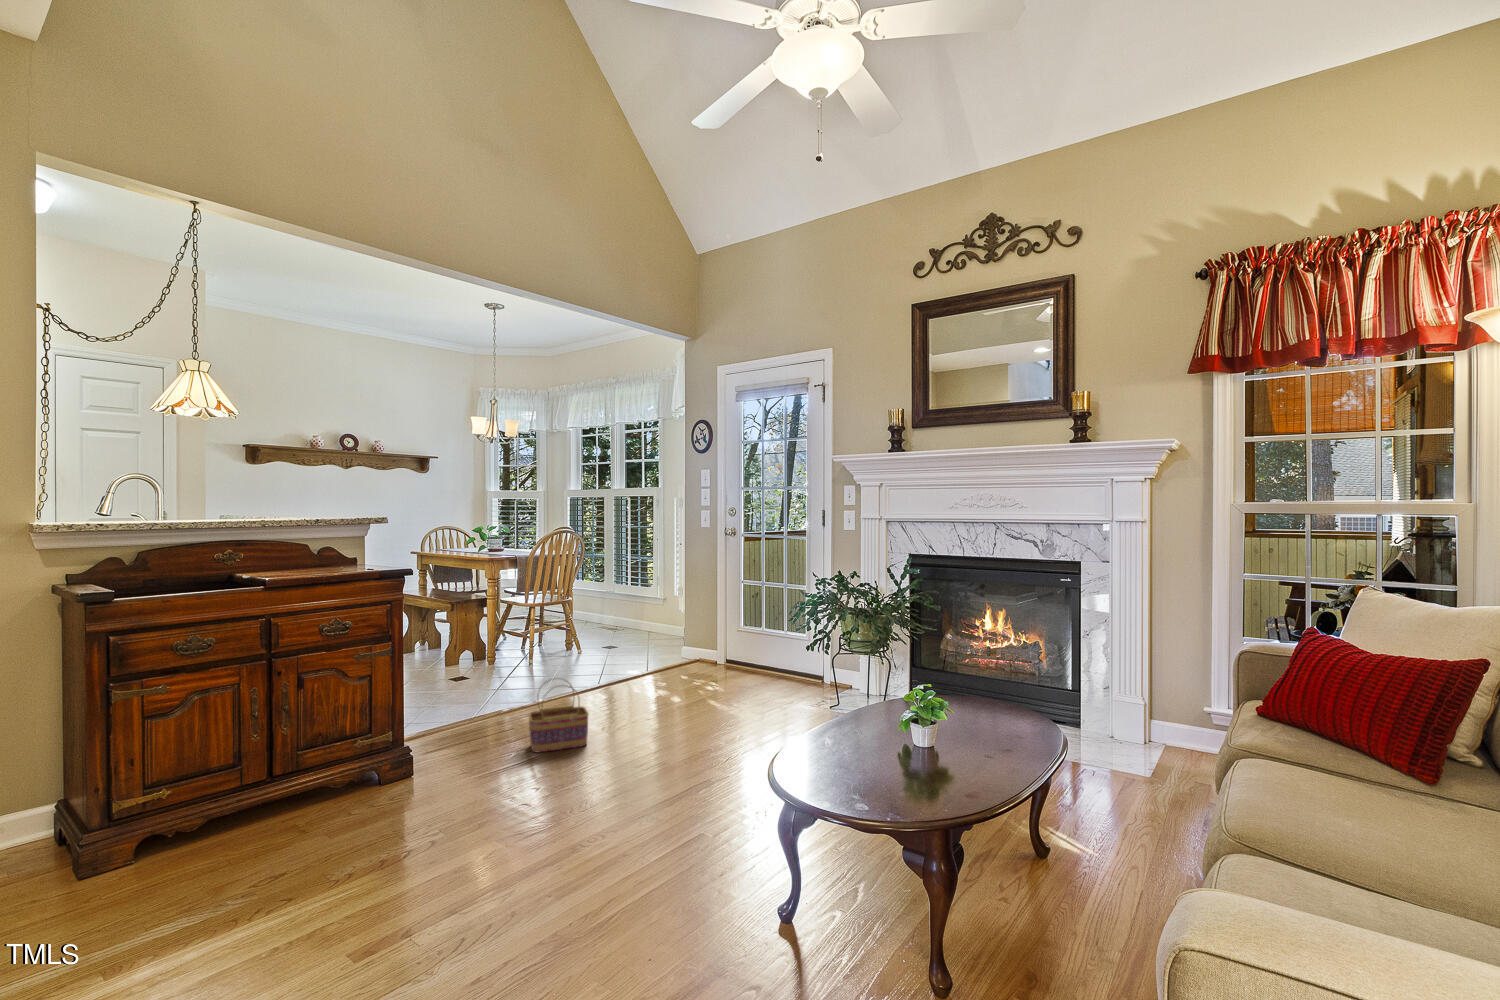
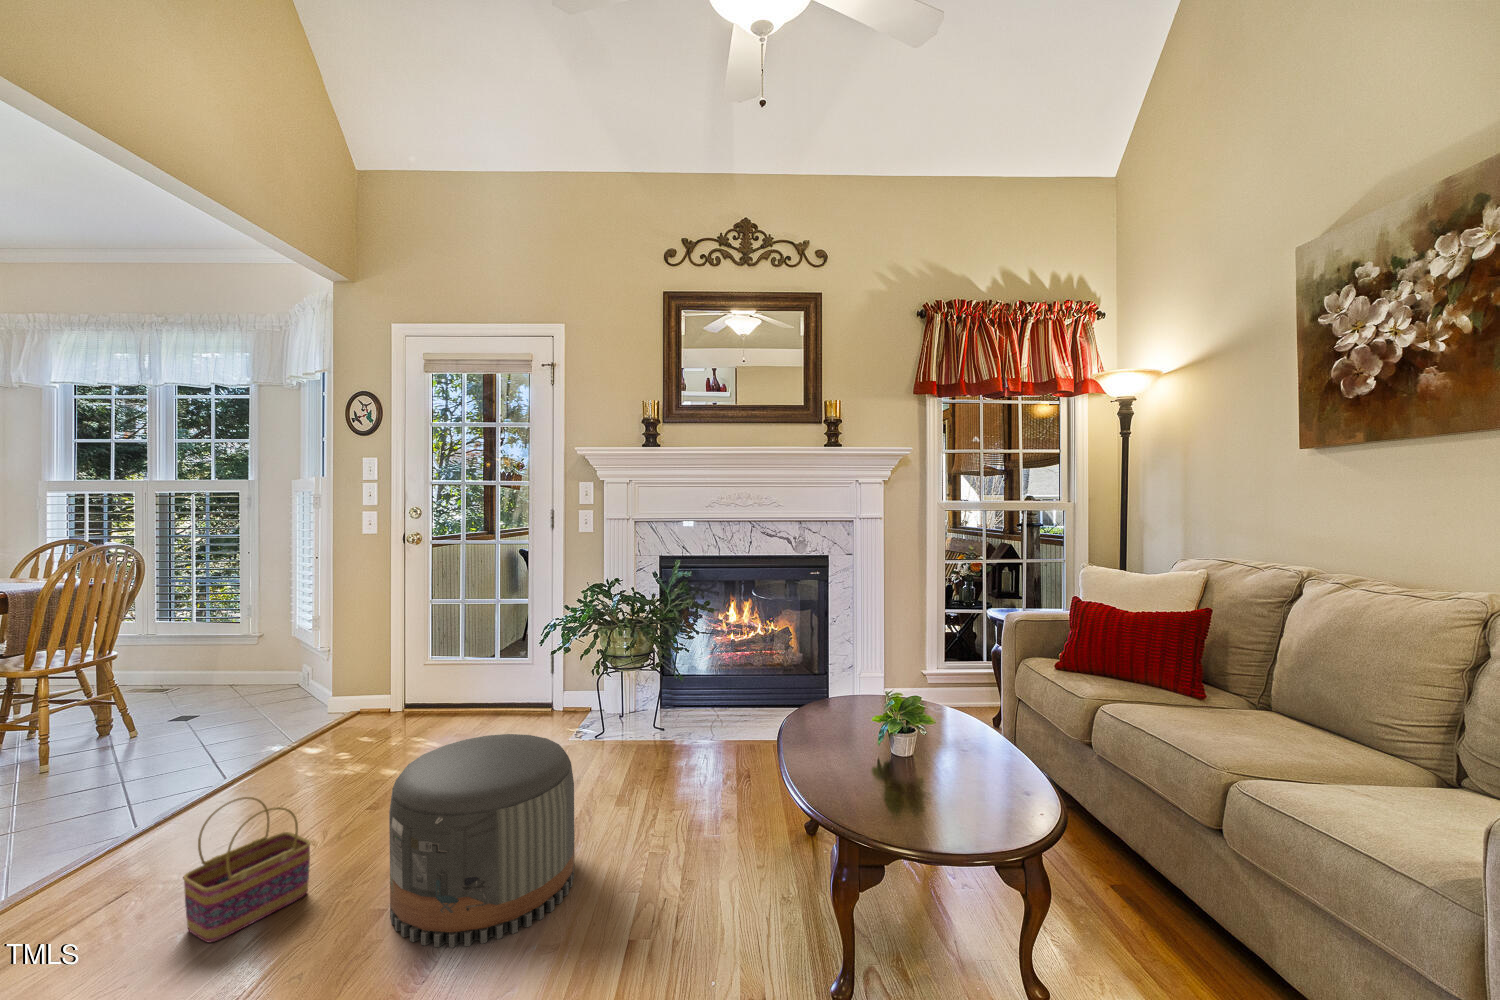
pouf: none [605,669,725,795] -> present [389,734,575,948]

